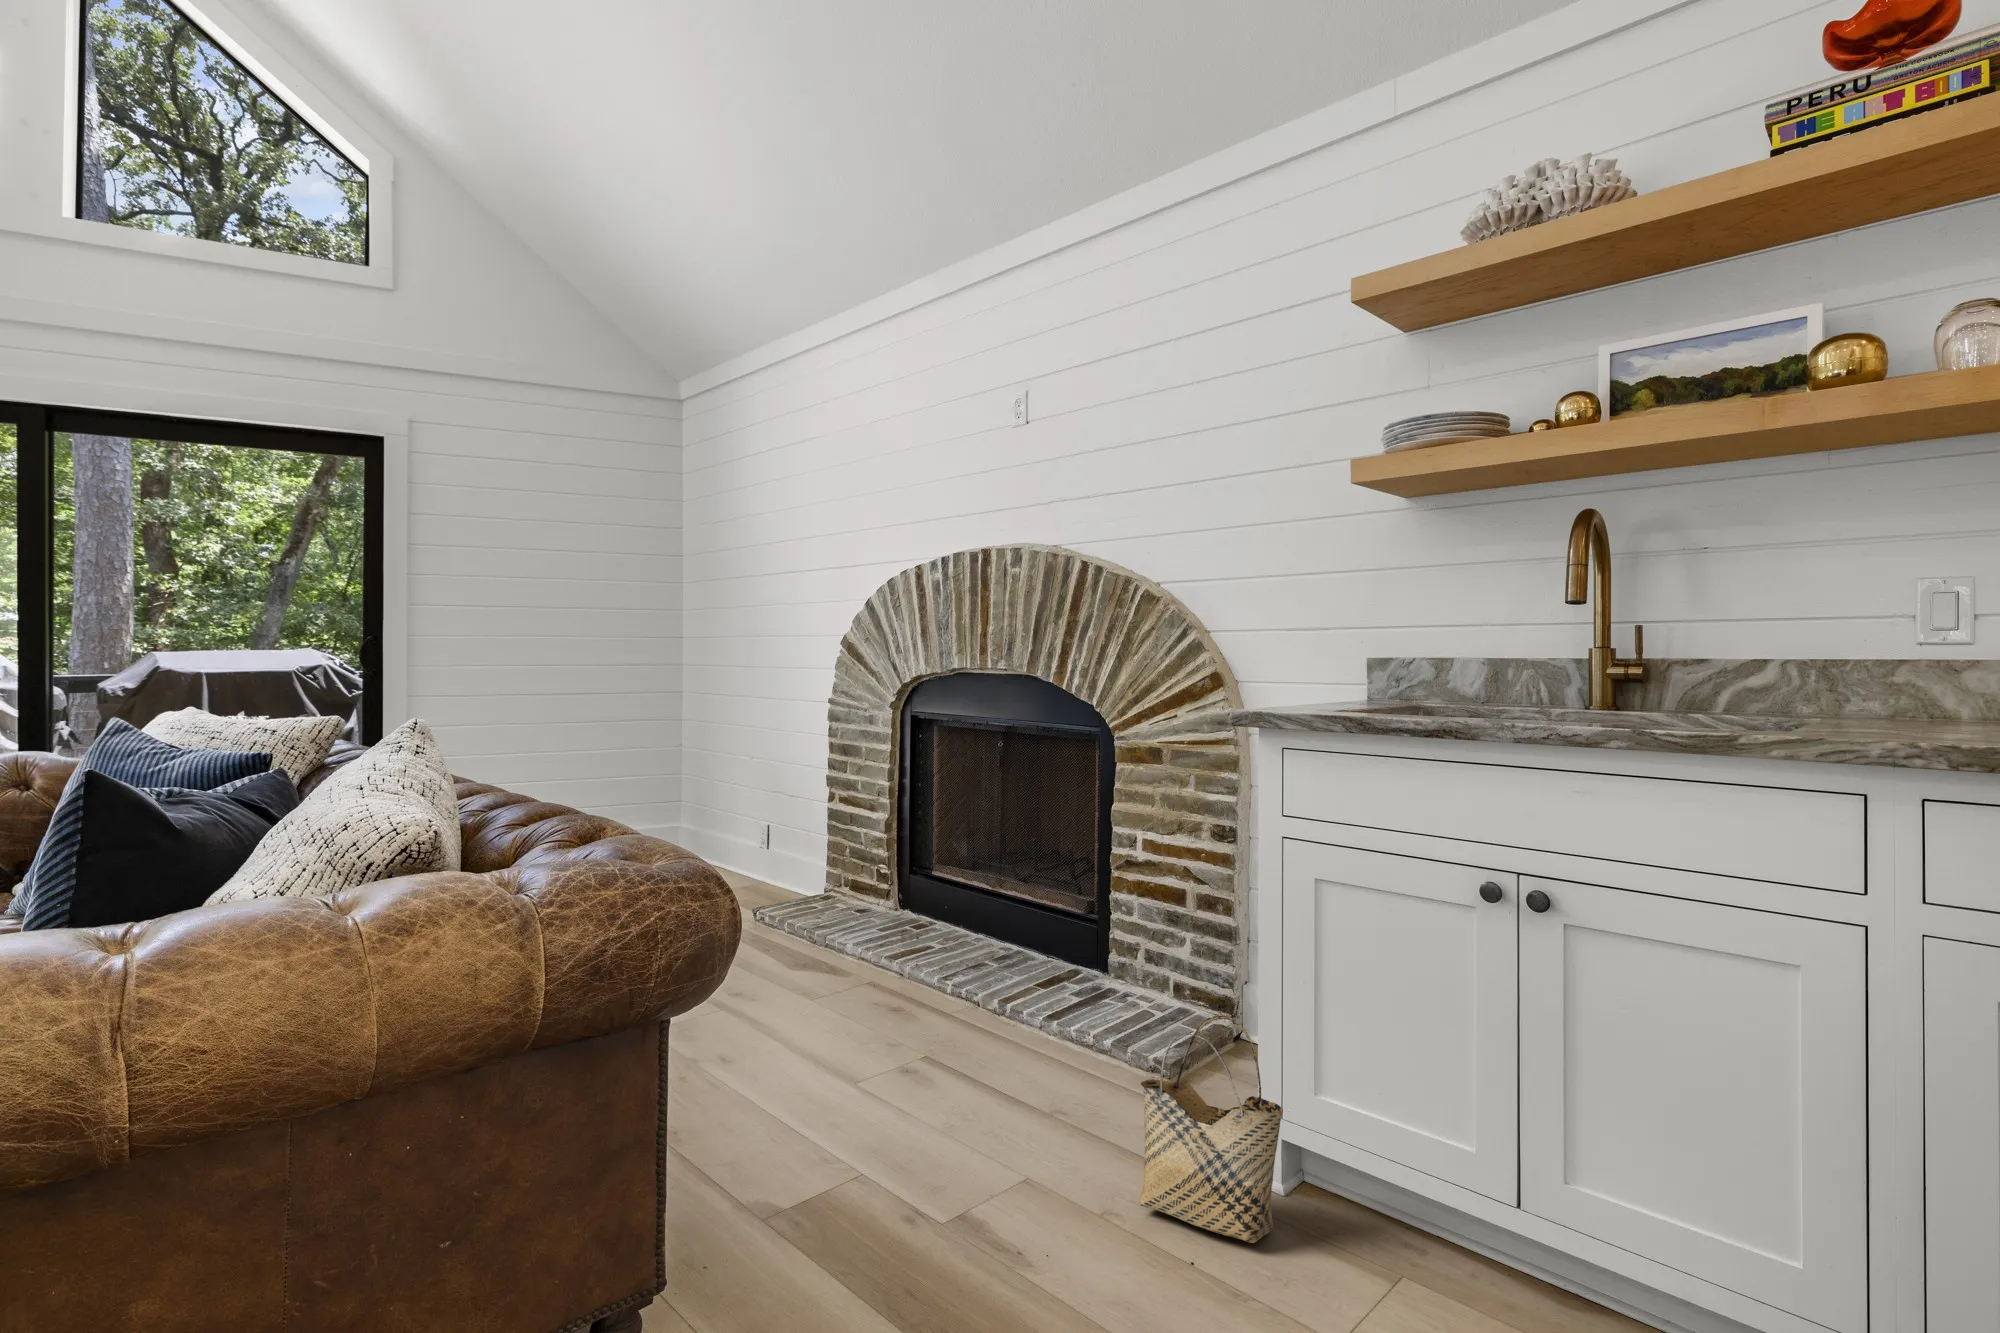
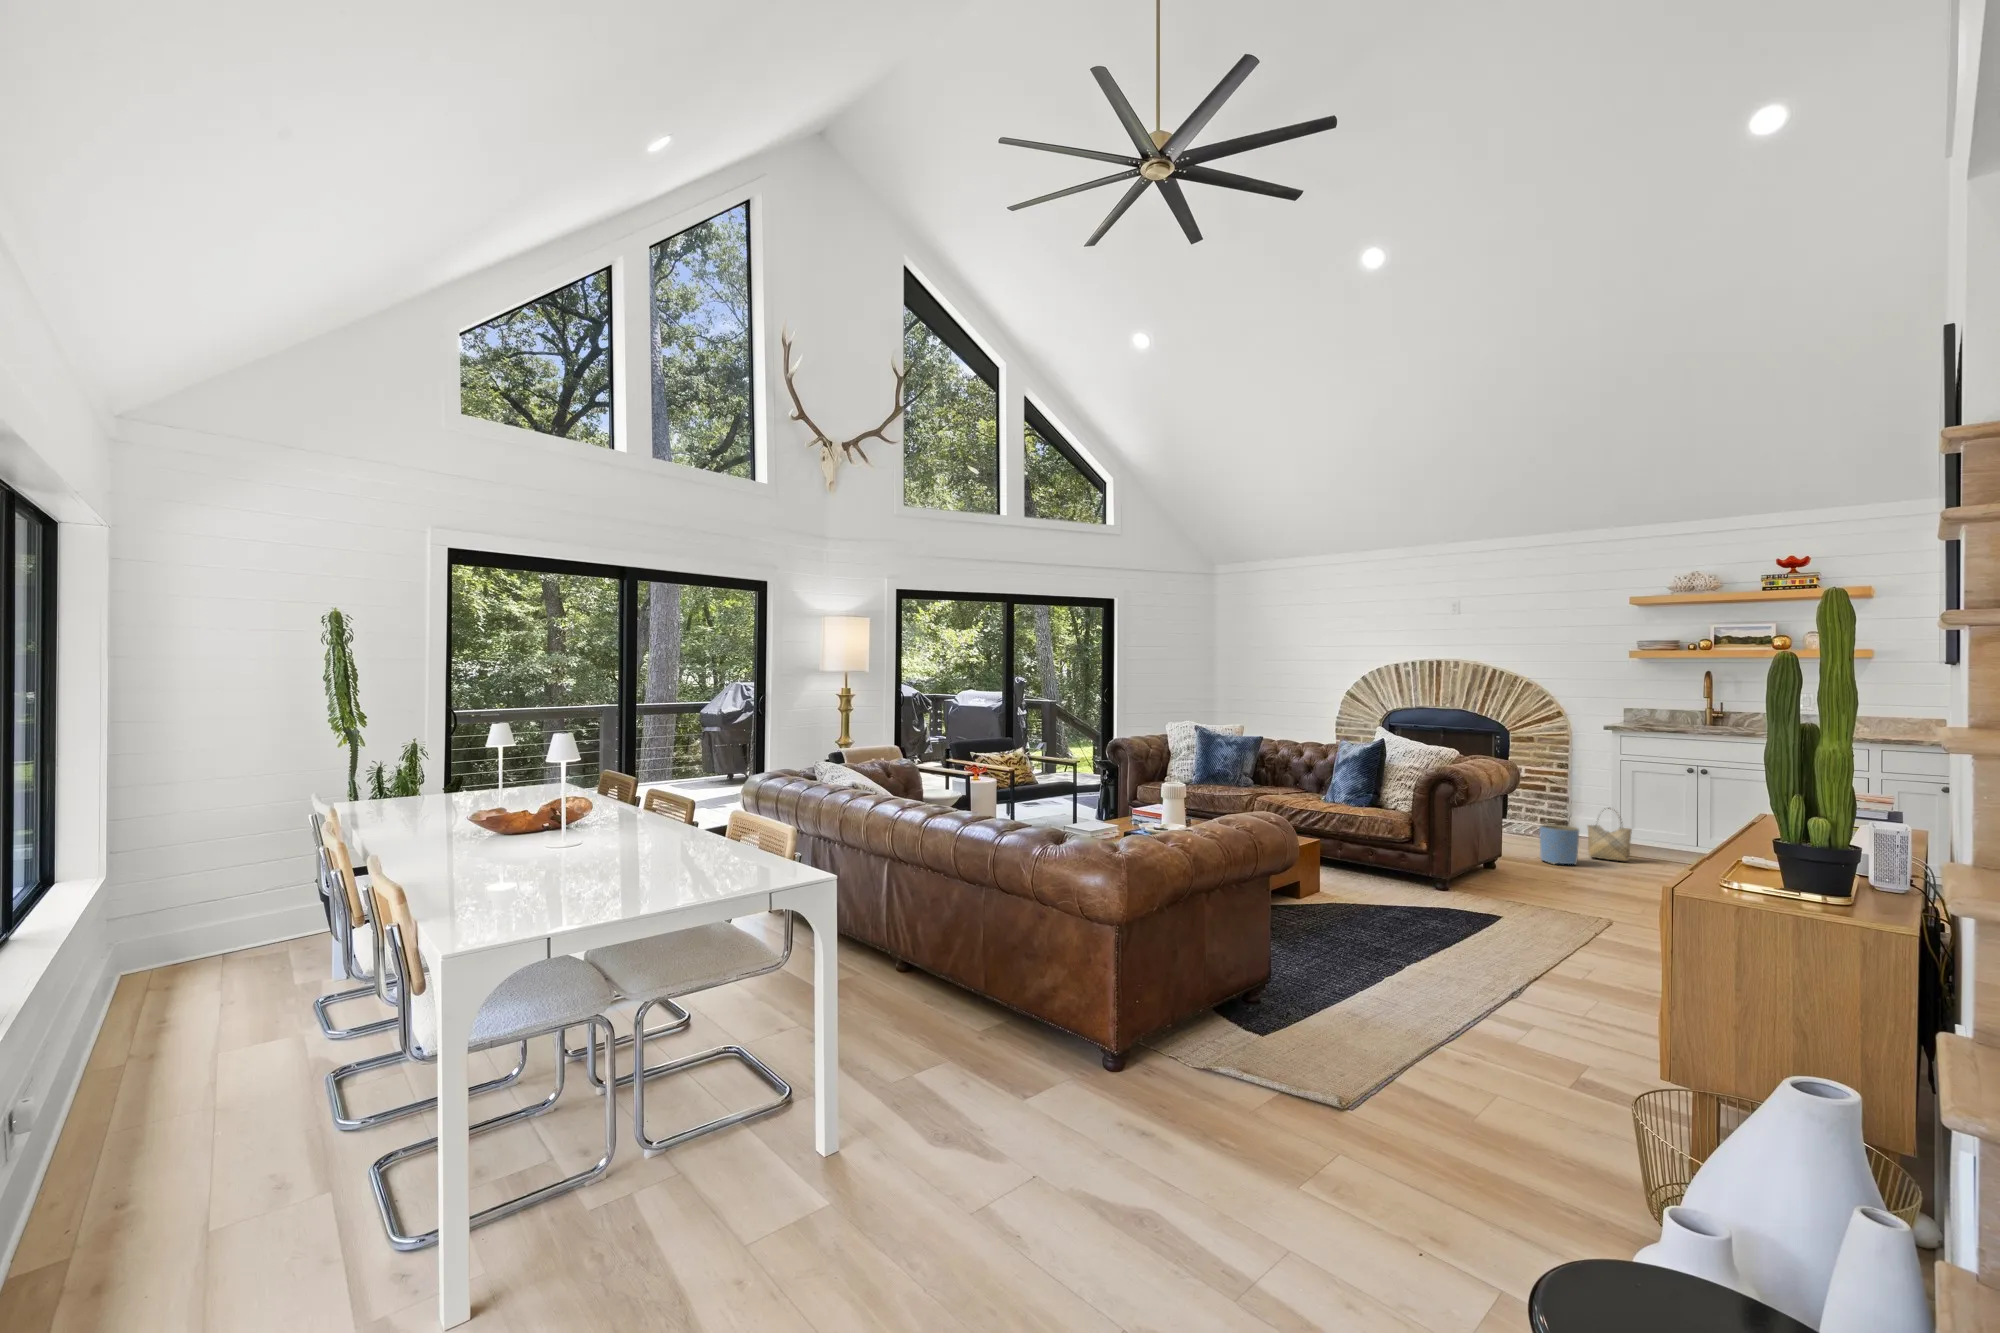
planter: none [914,1091,1050,1286] -> present [1540,824,1579,864]

